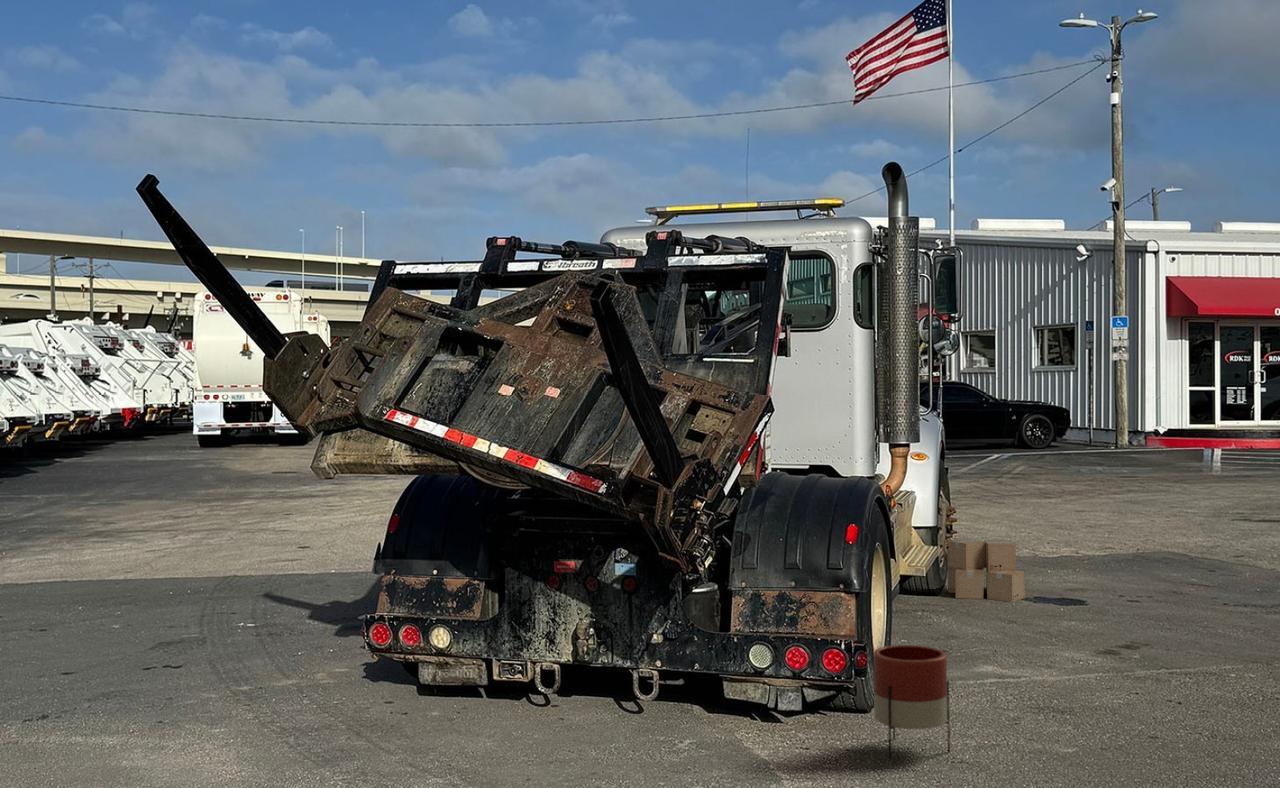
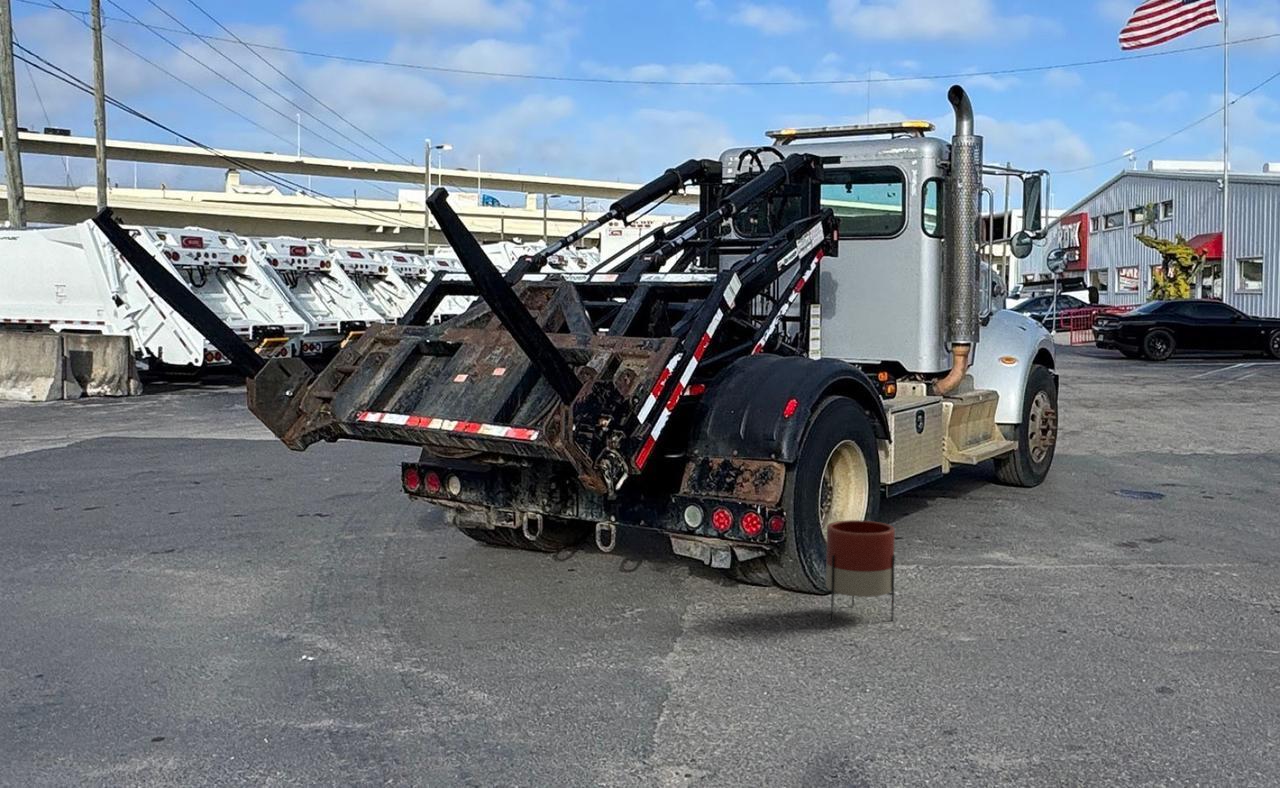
cardboard box: present [947,539,1025,602] -> none [1047,441,1122,504]

